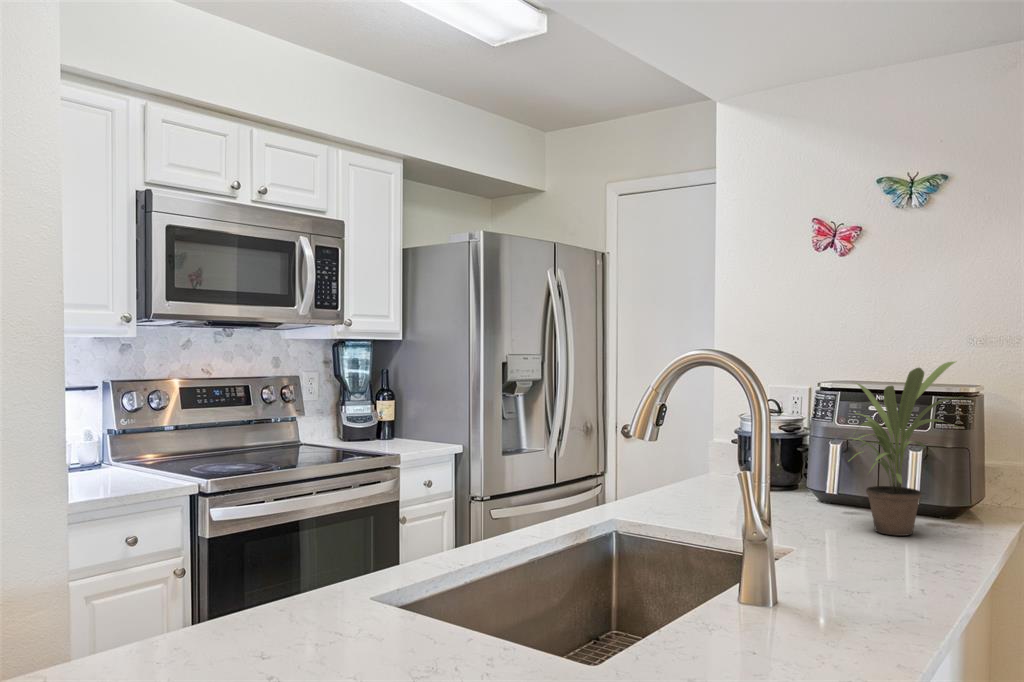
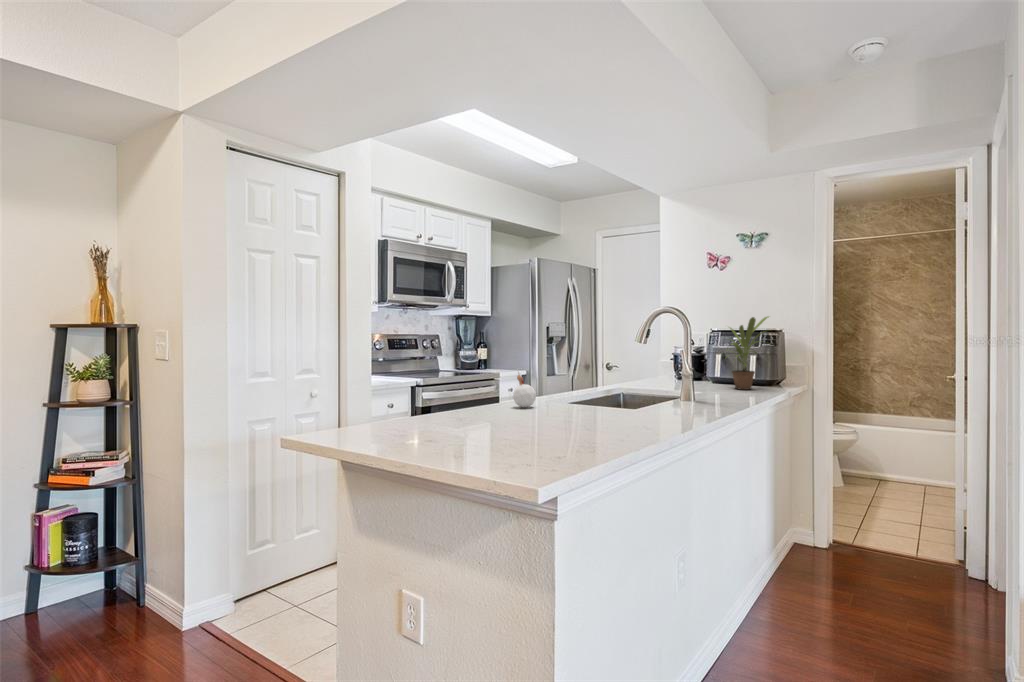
candle: none [243,523,312,644] -> present [513,375,536,407]

